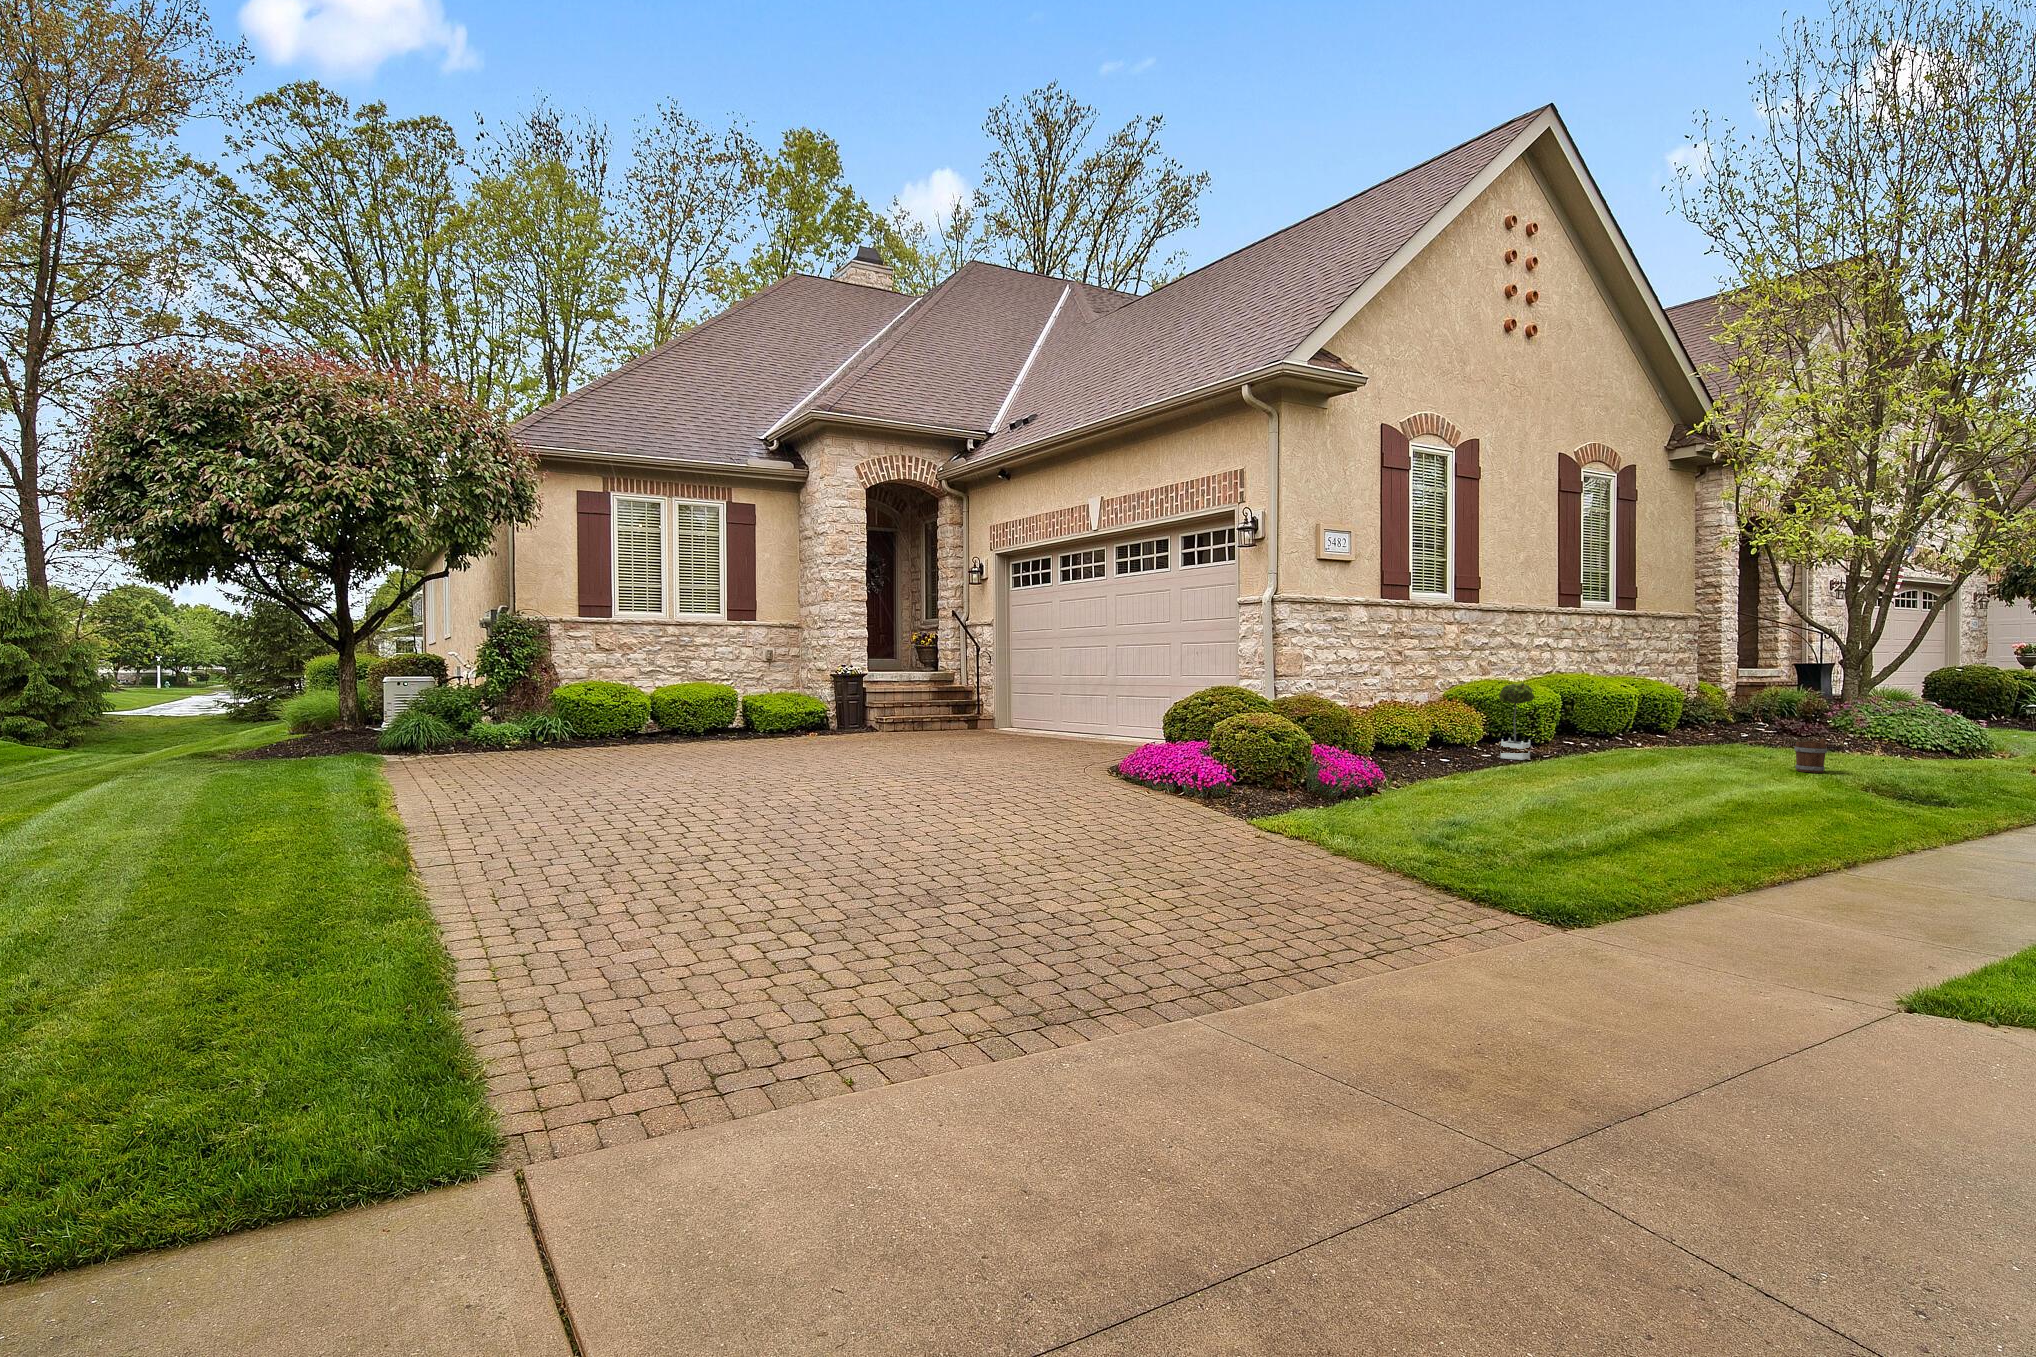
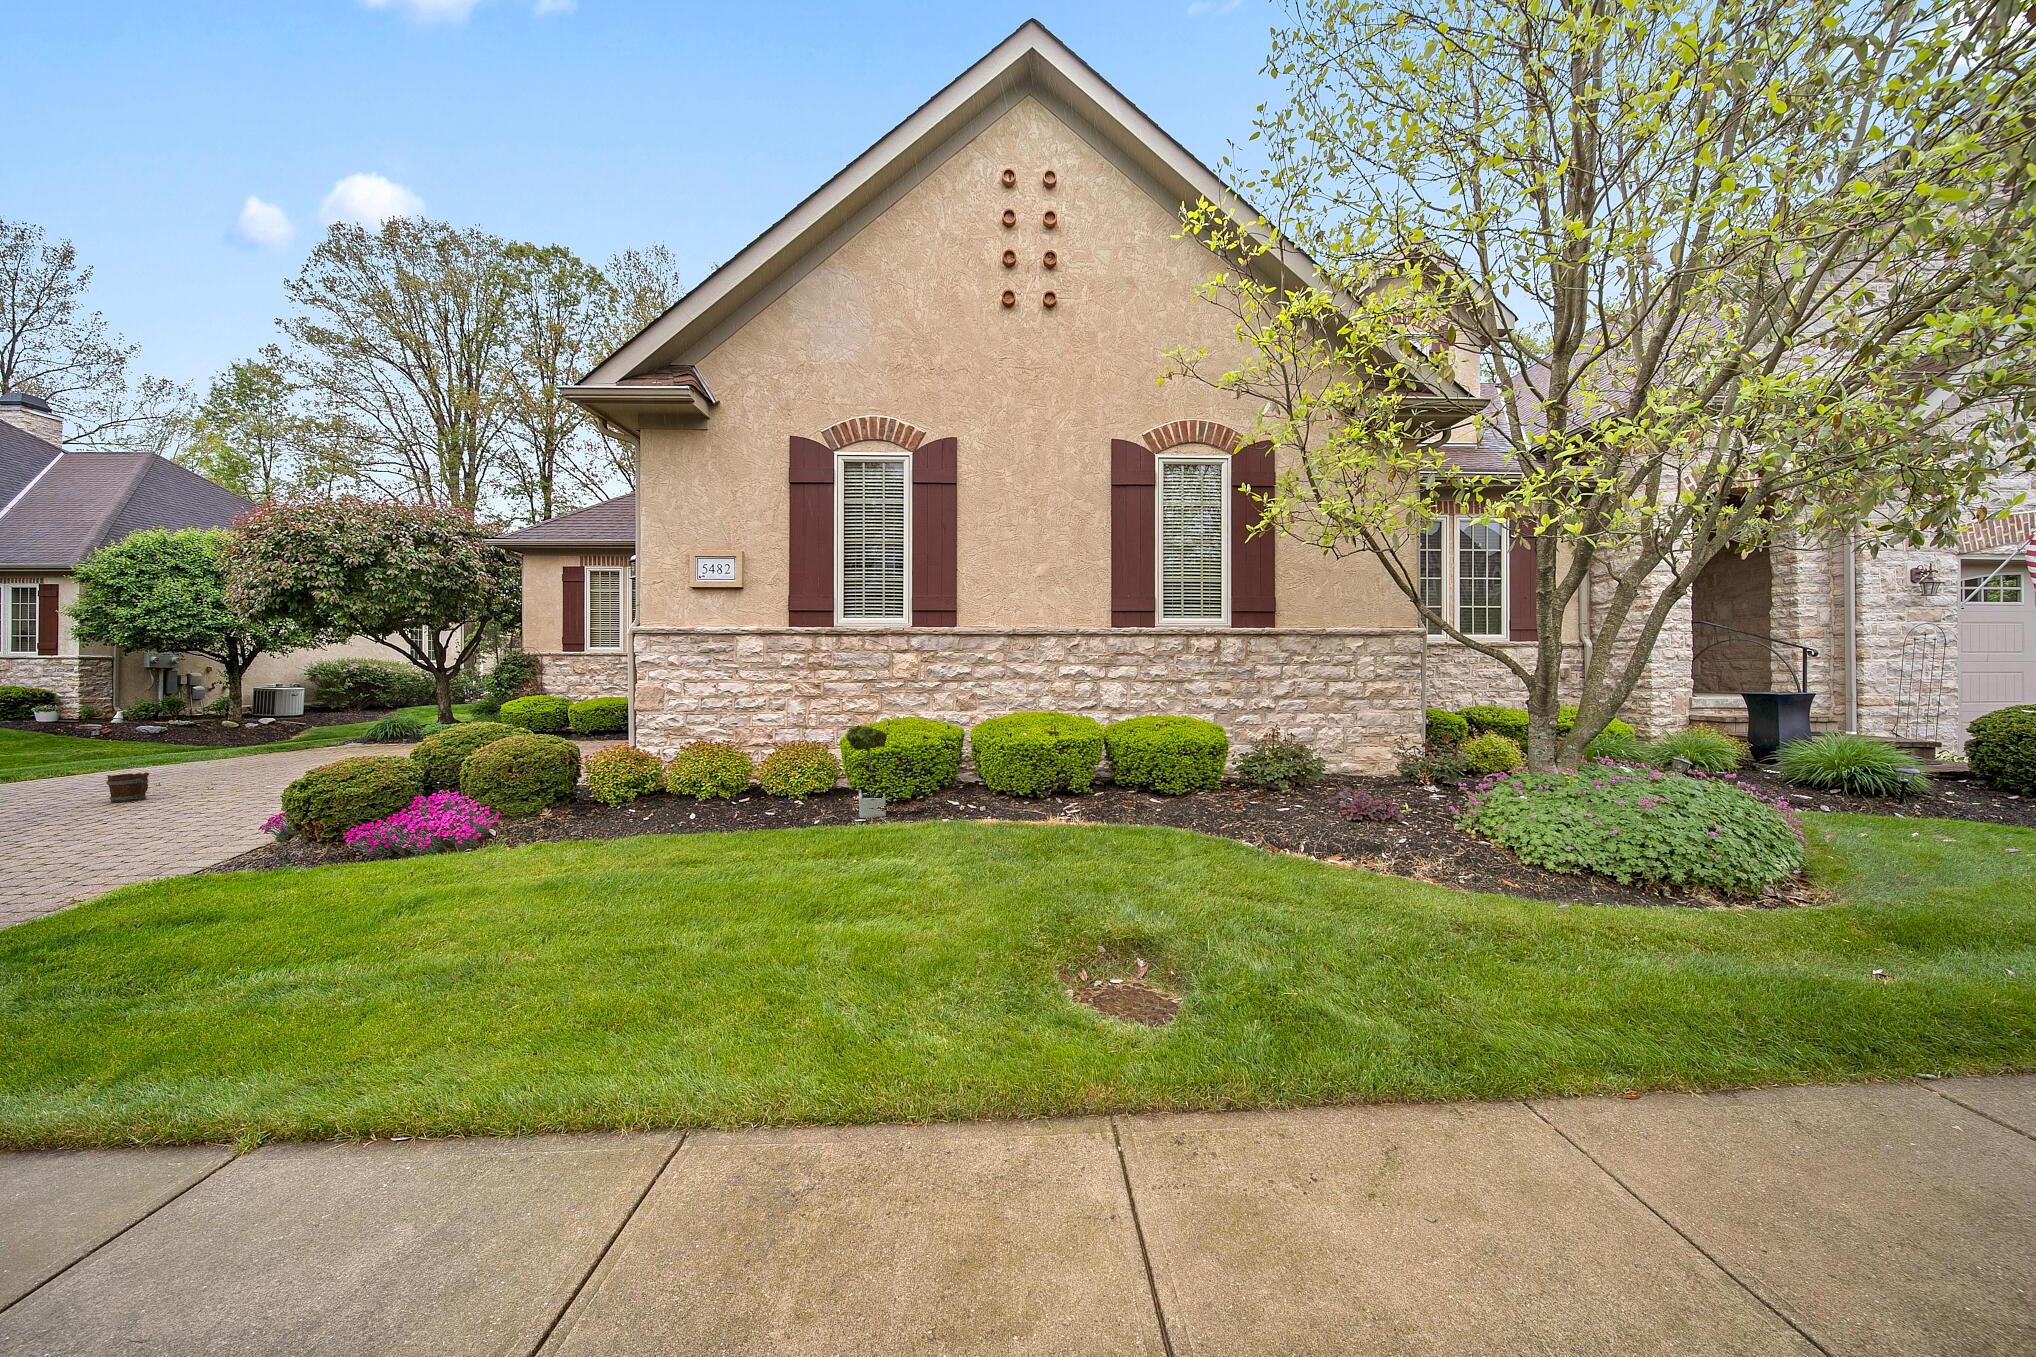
bucket: present [1794,739,1827,773] -> present [106,772,149,802]

